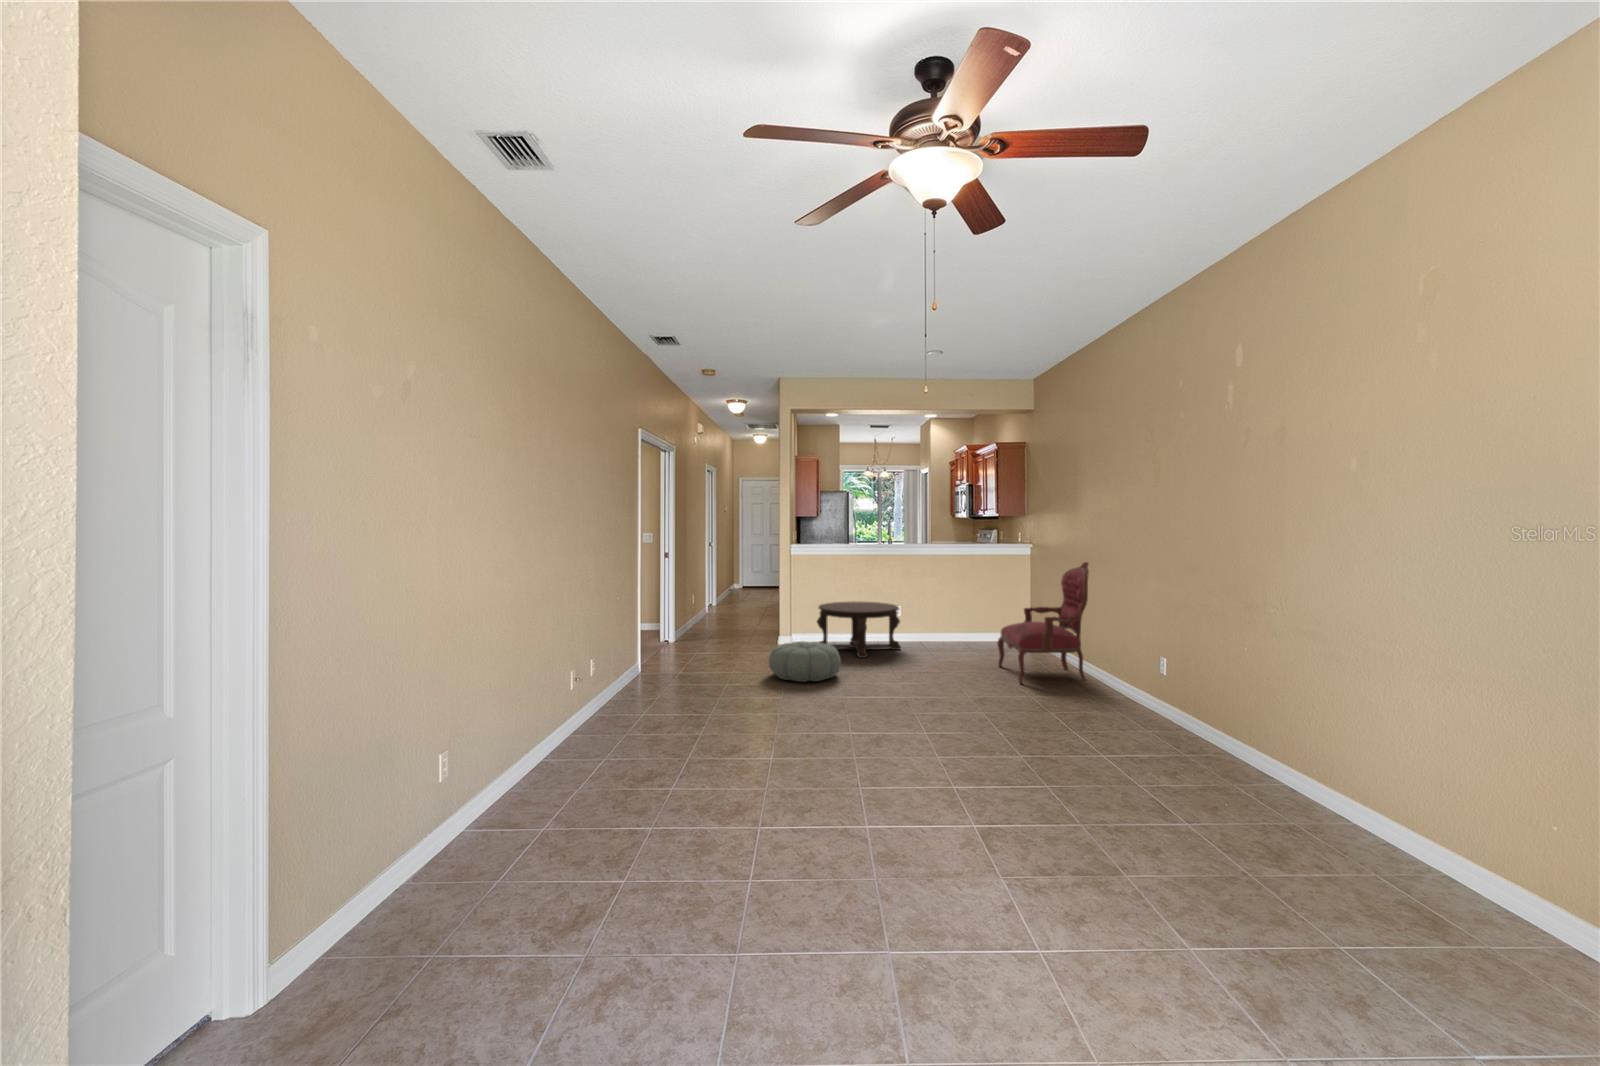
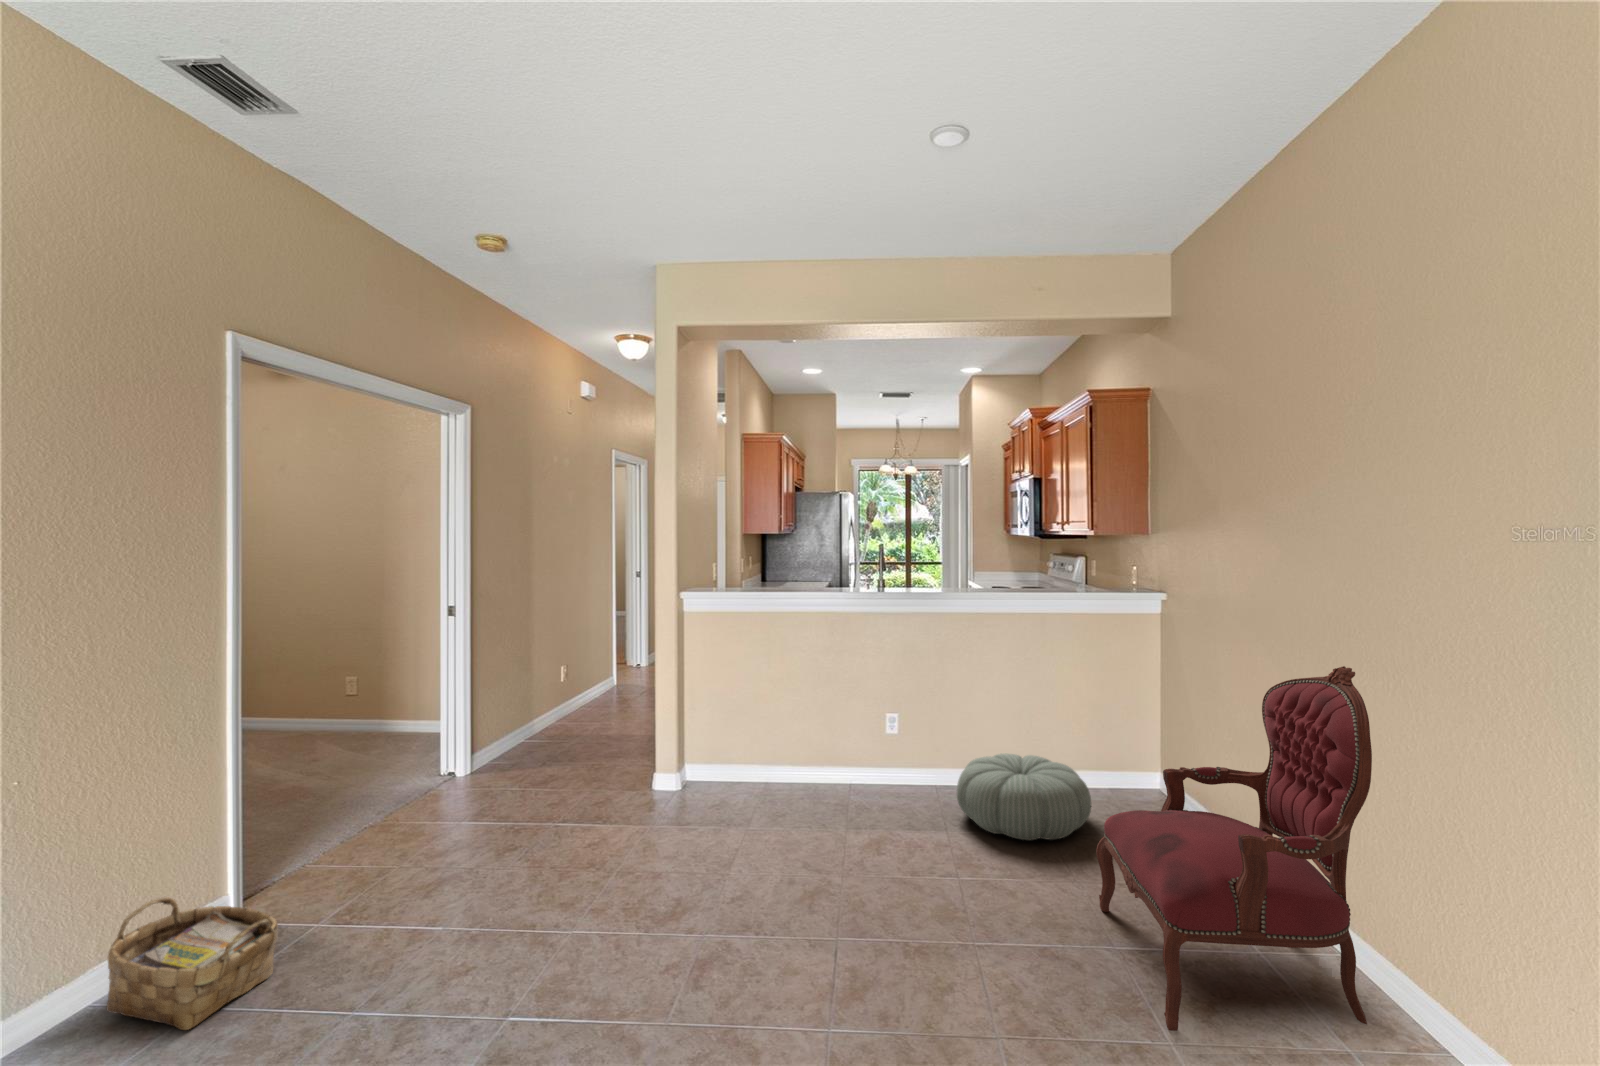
coffee table: present [817,601,900,658] -> none [715,704,887,850]
pouf: present [769,642,841,682] -> present [957,753,1091,840]
woven basket: none [631,652,685,692] -> present [107,897,278,1030]

